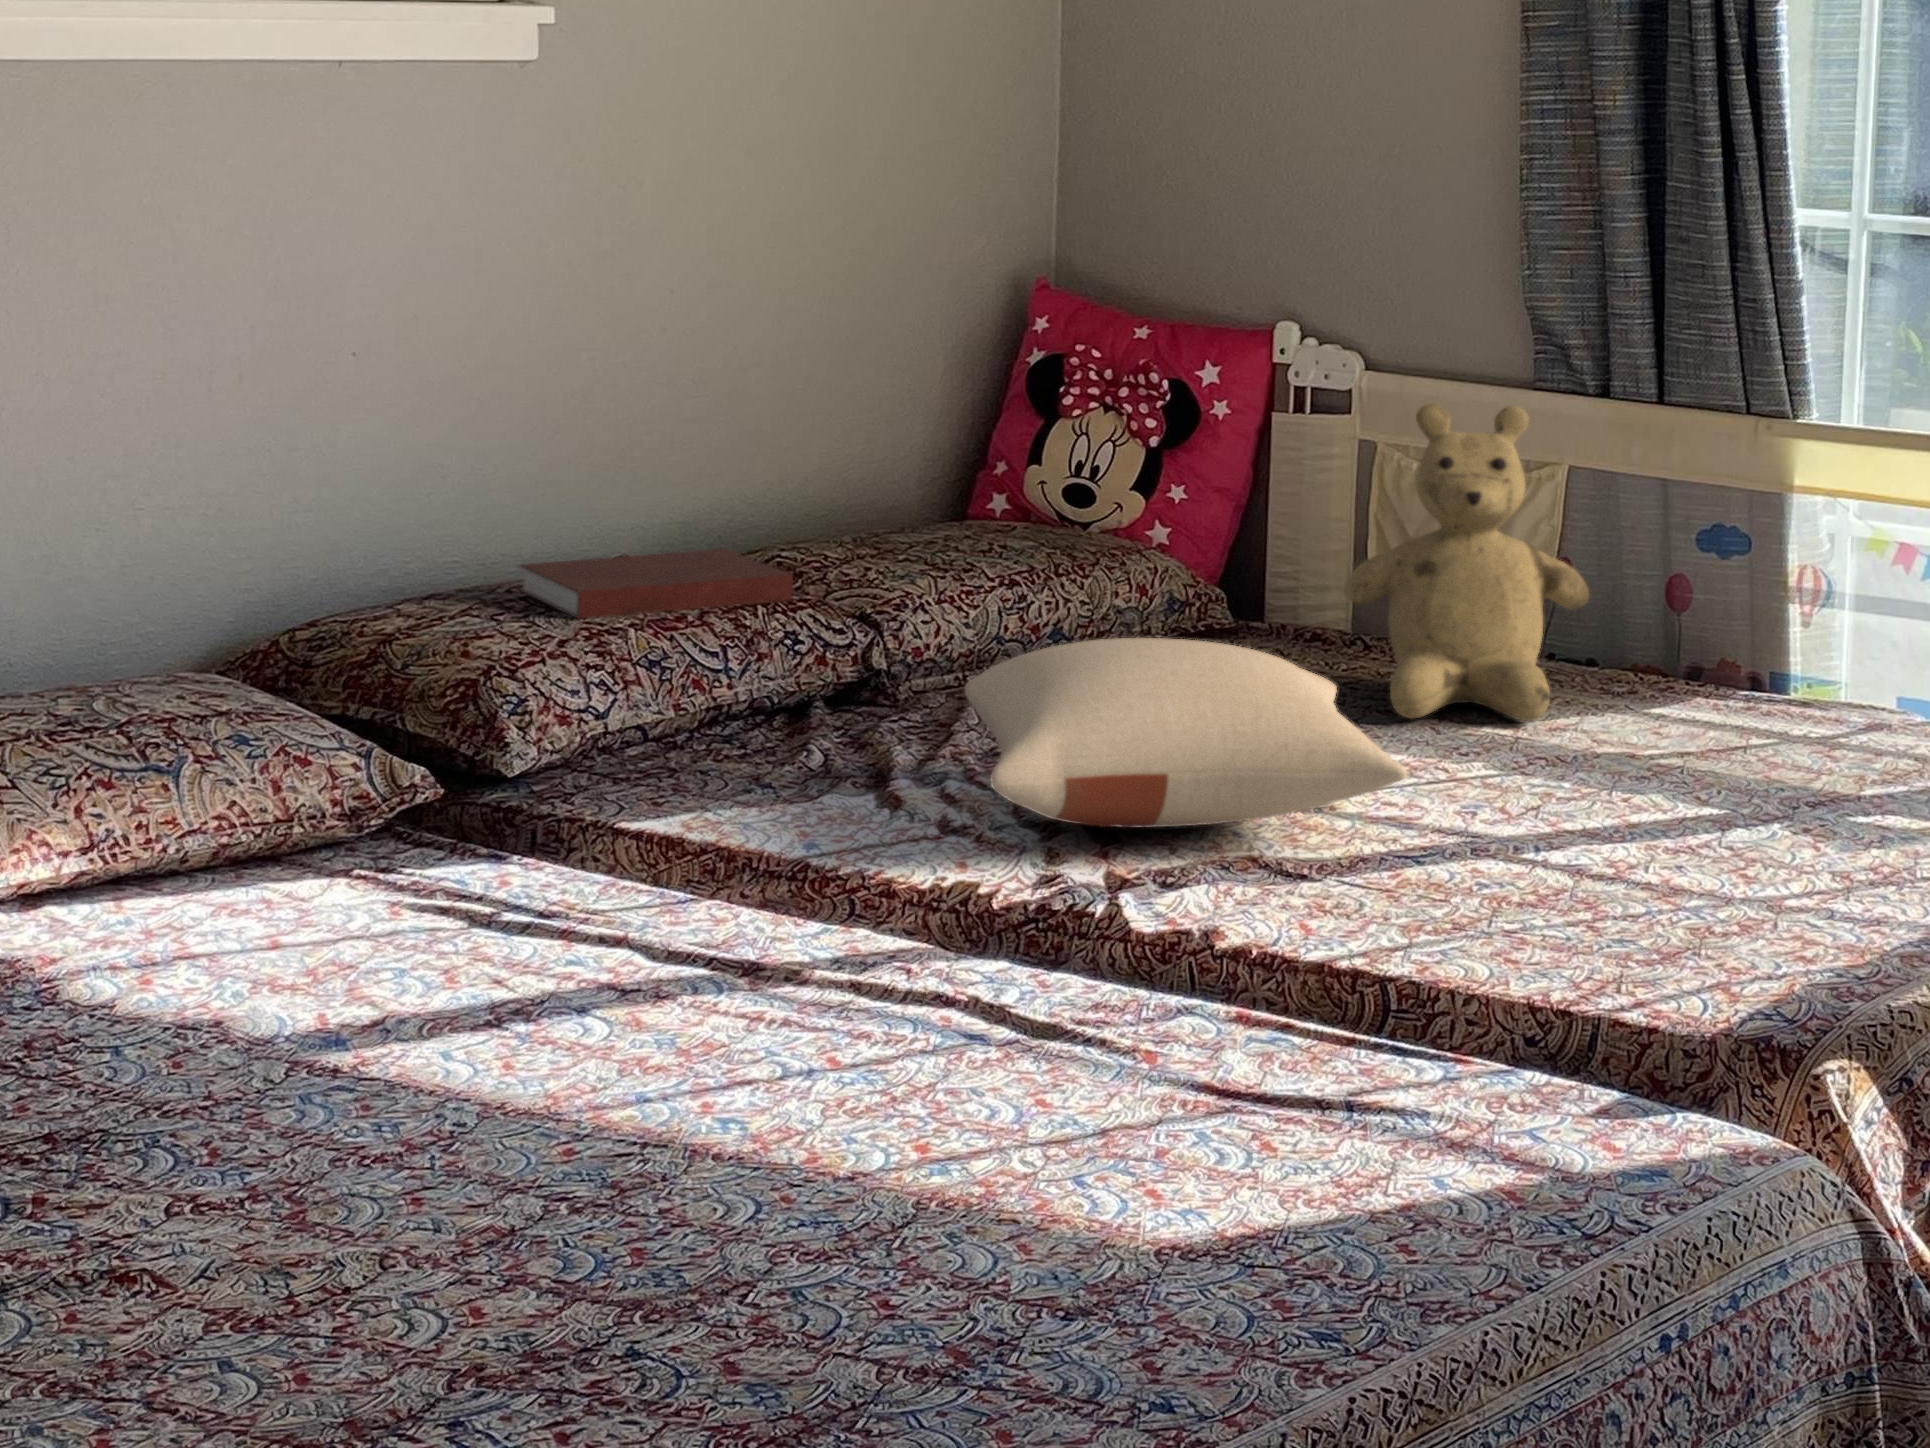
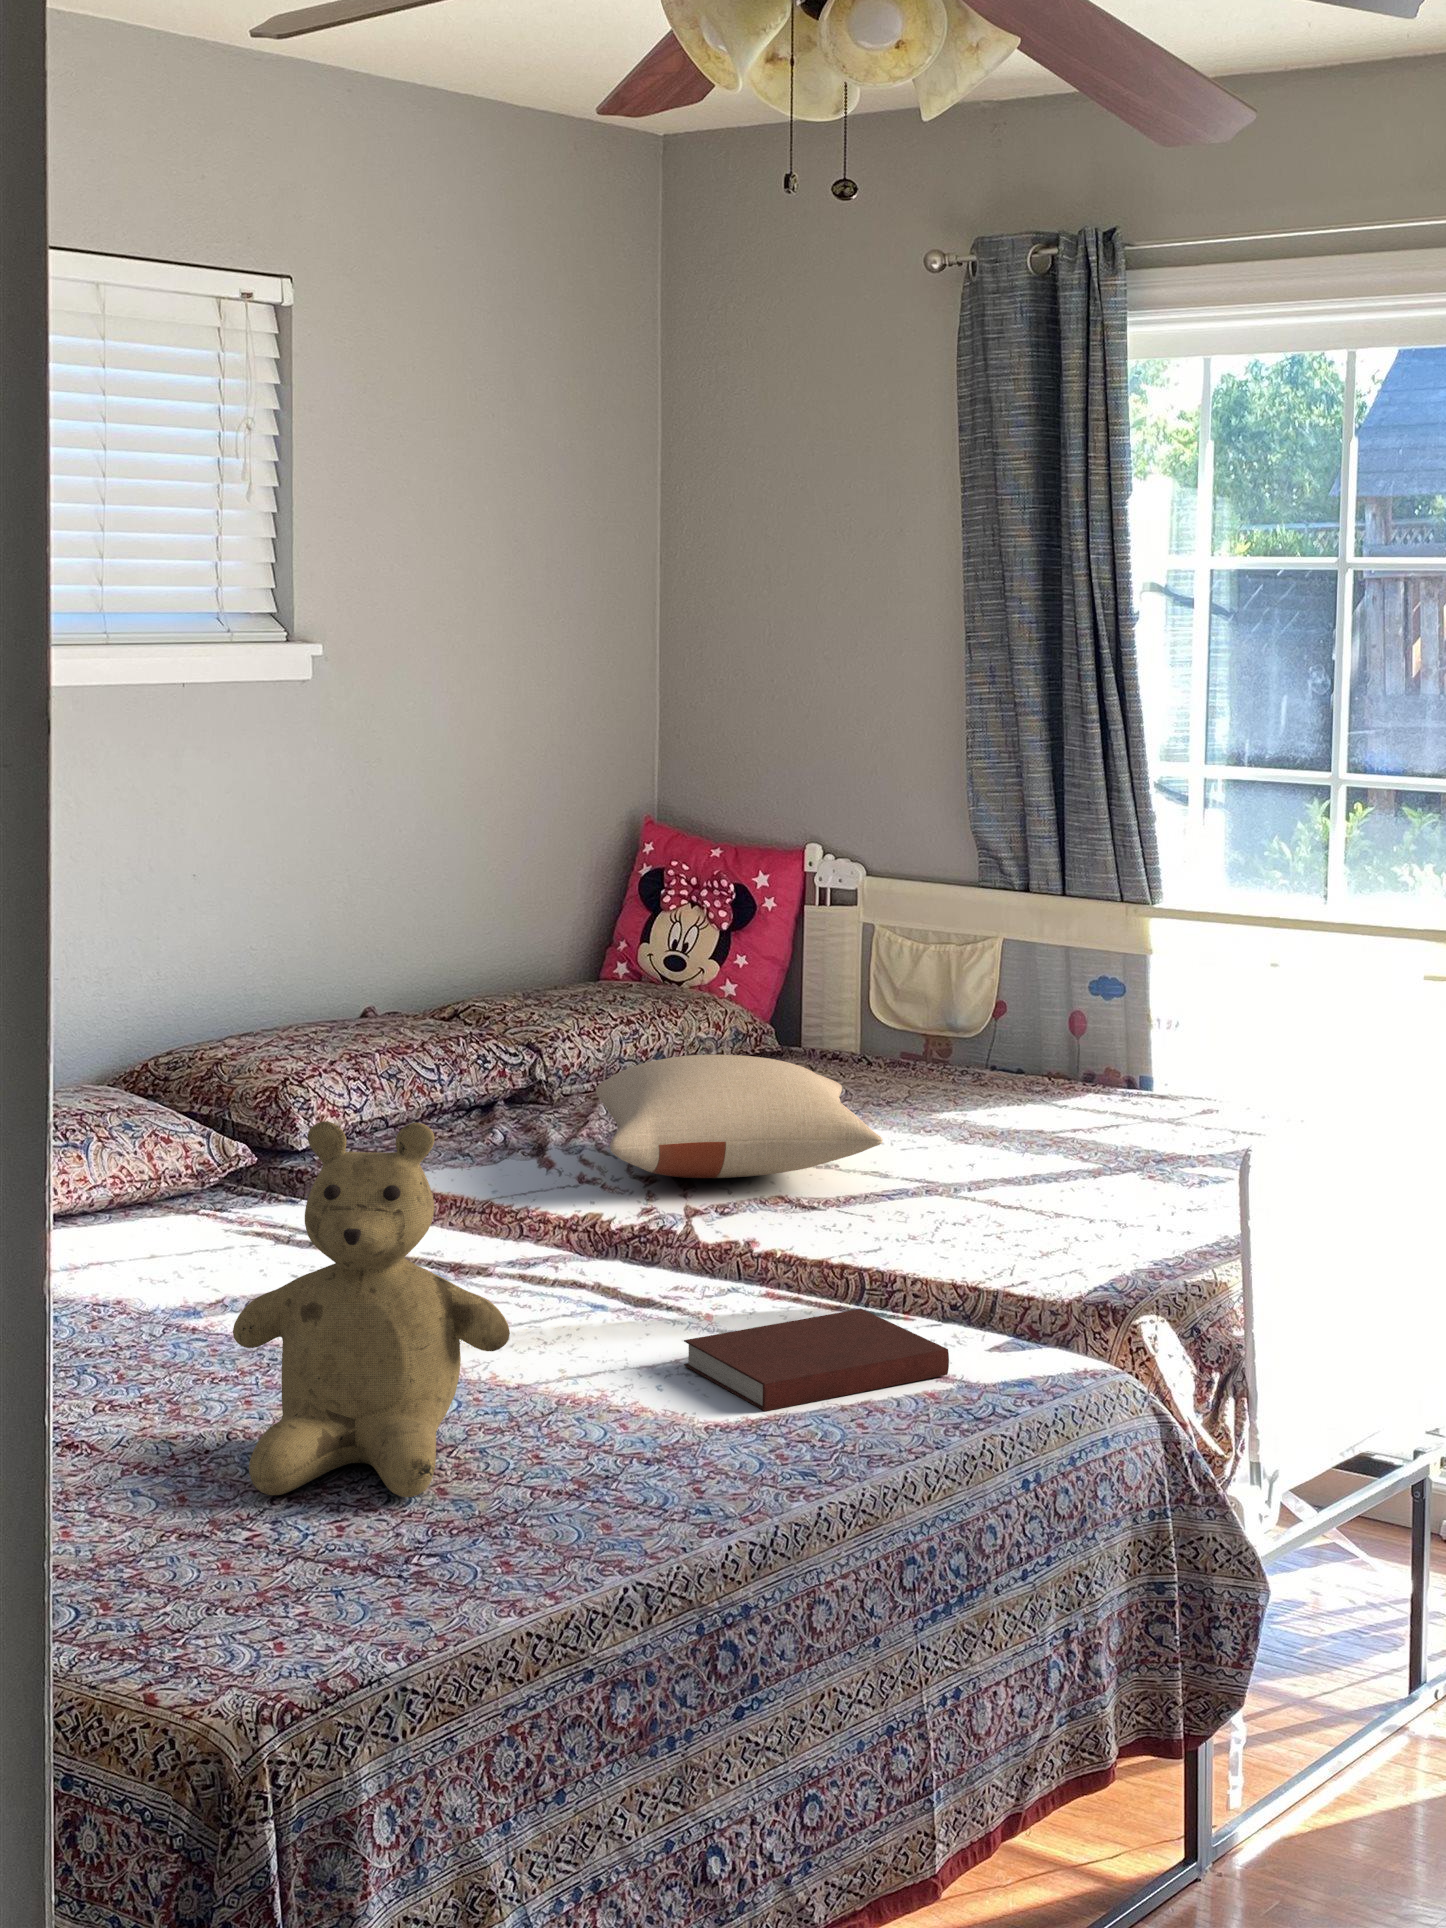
teddy bear: present [1344,403,1589,721] -> present [233,1121,510,1497]
notebook: present [520,549,793,619] -> present [684,1309,949,1411]

